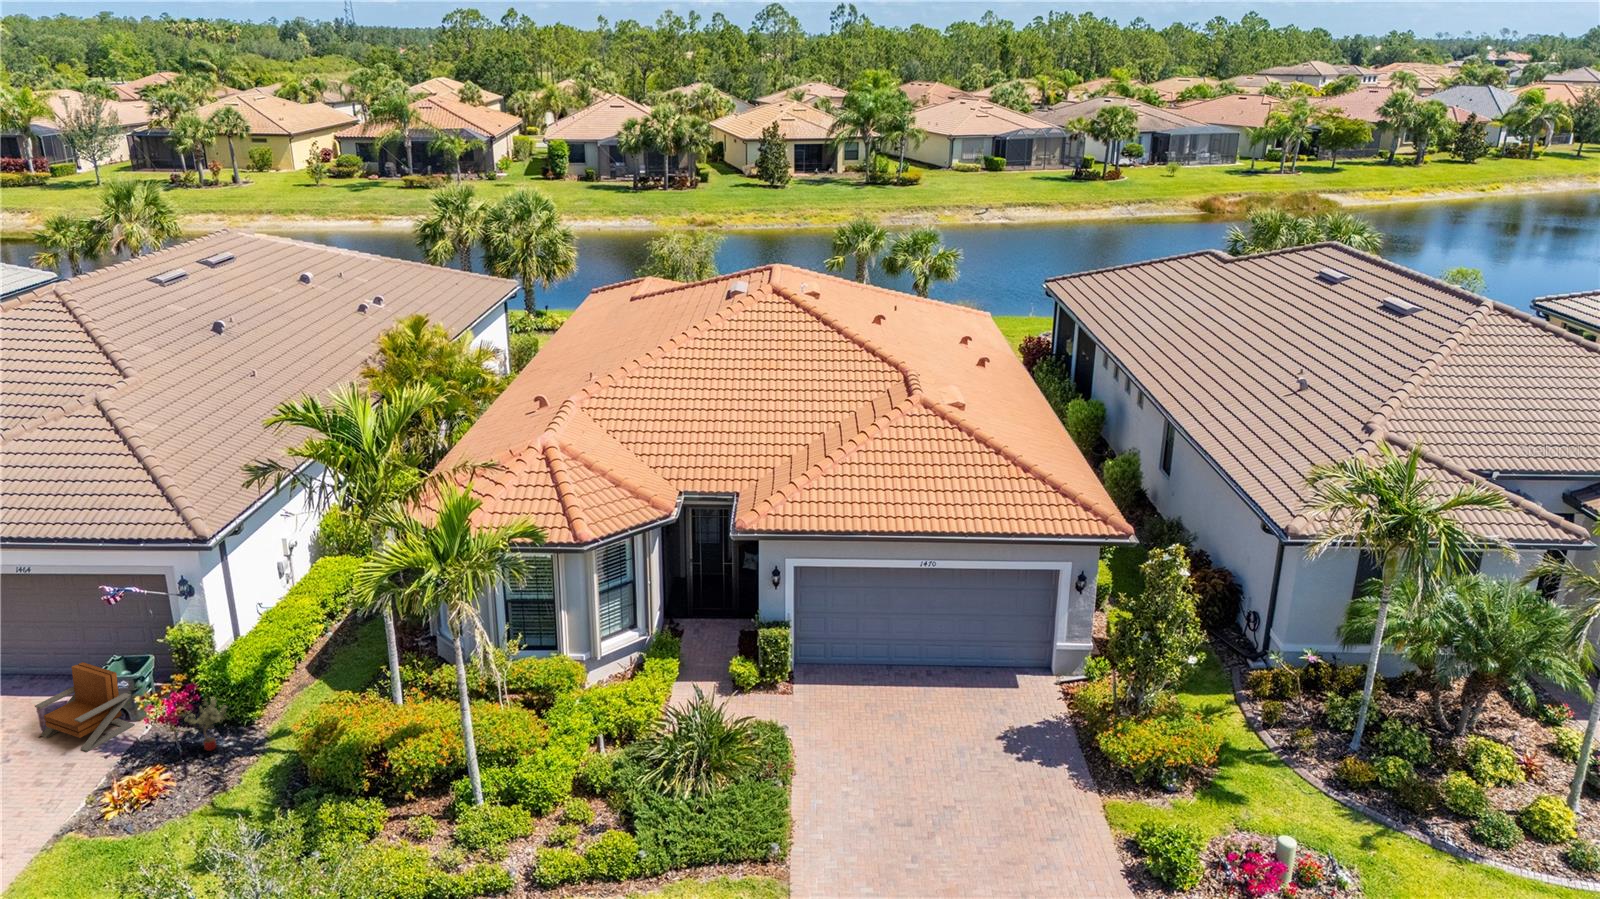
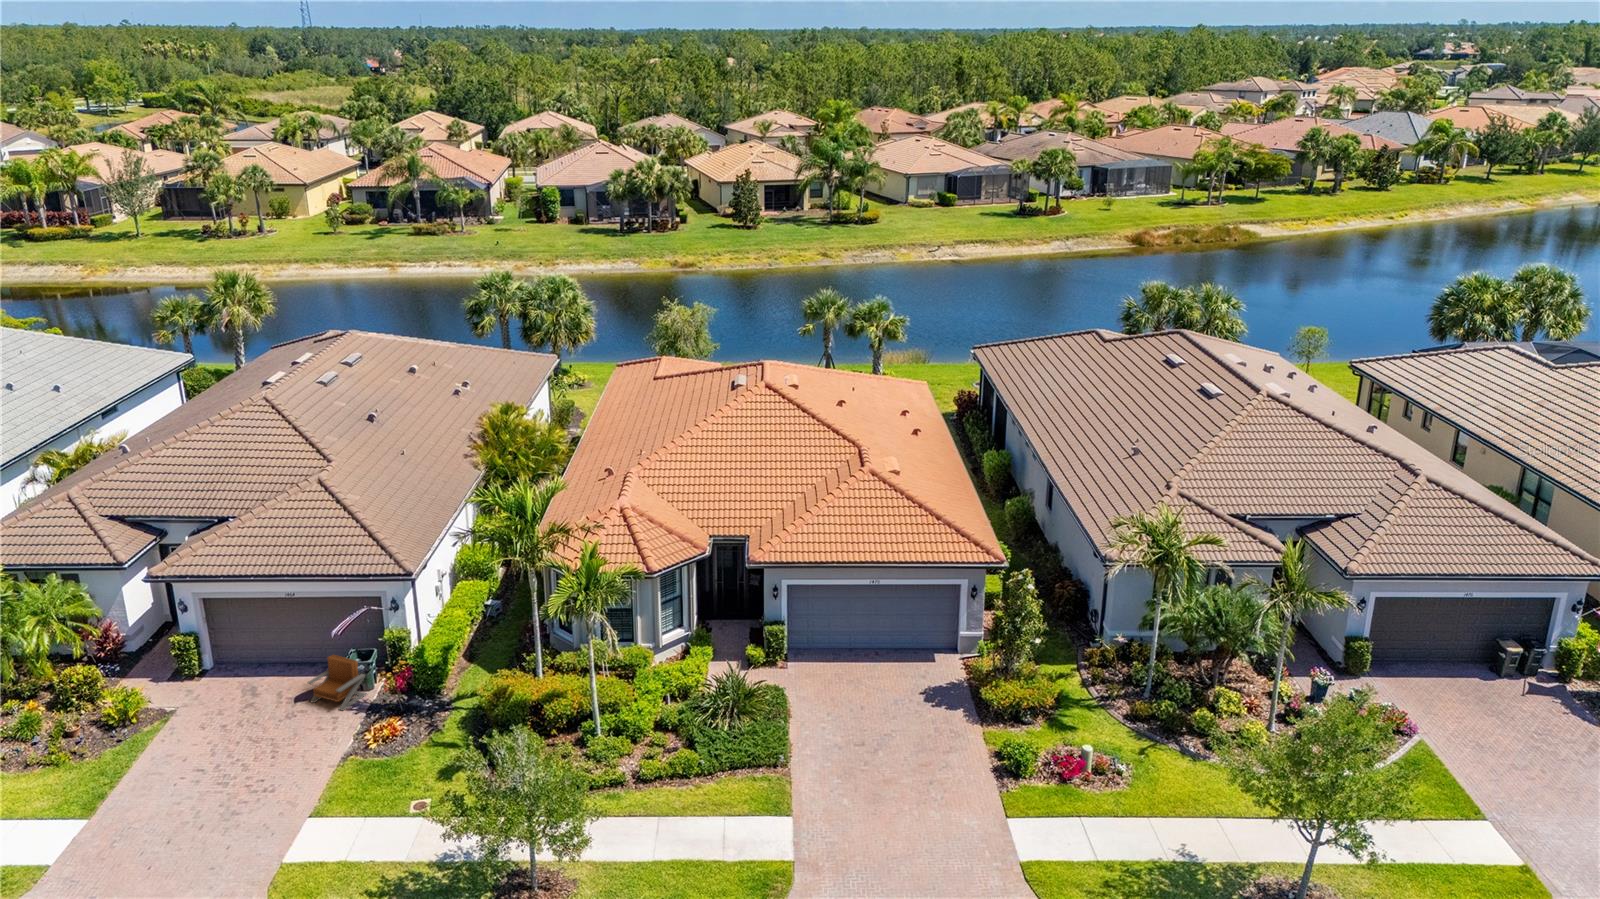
potted tree: present [186,697,226,751] -> none [404,674,433,709]

